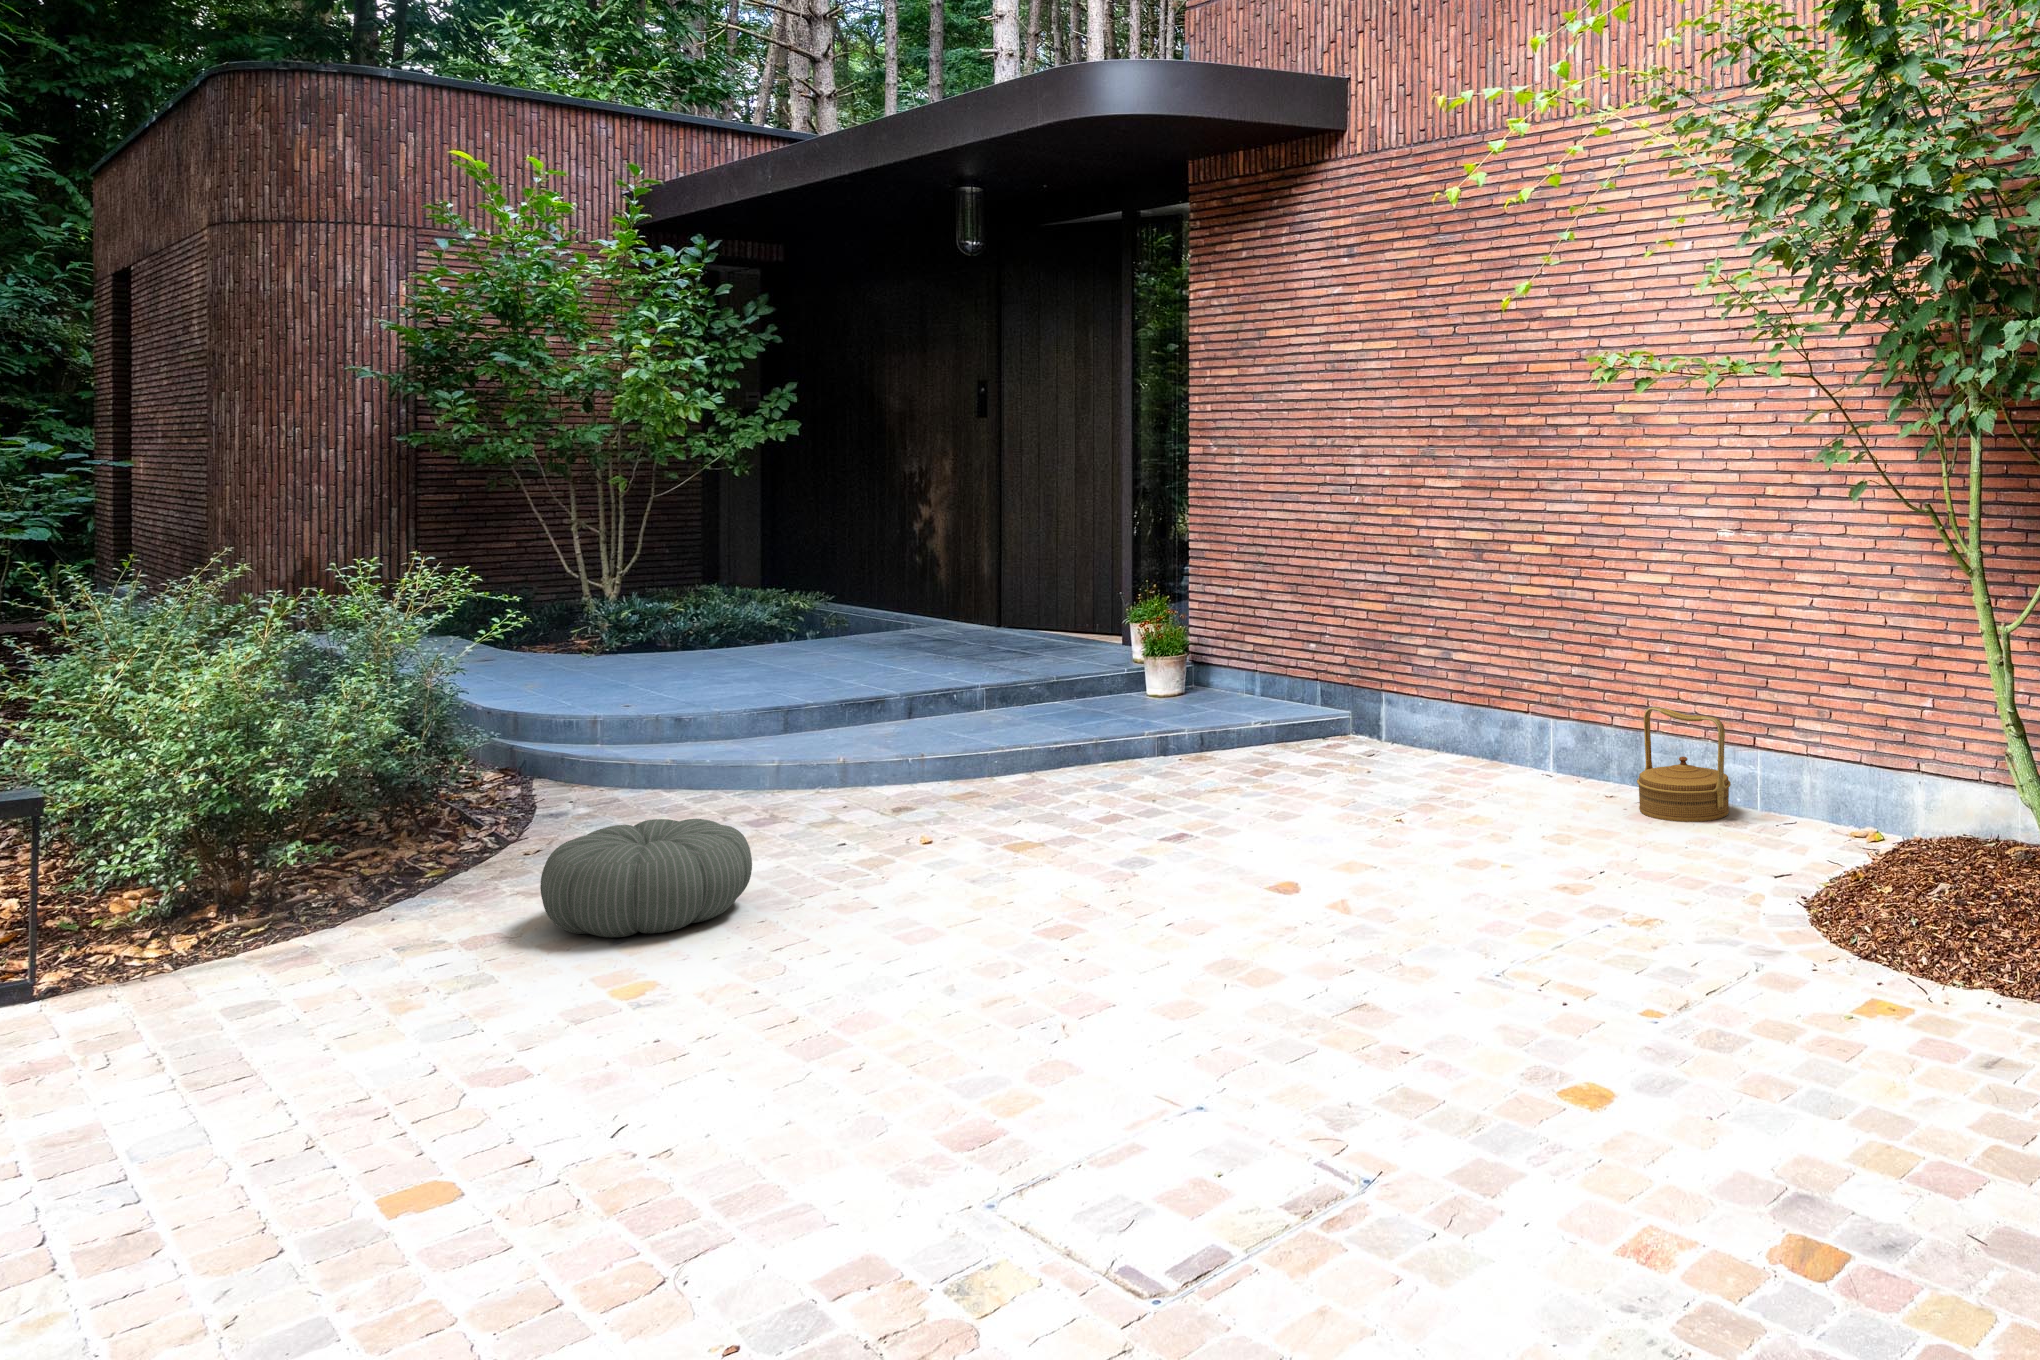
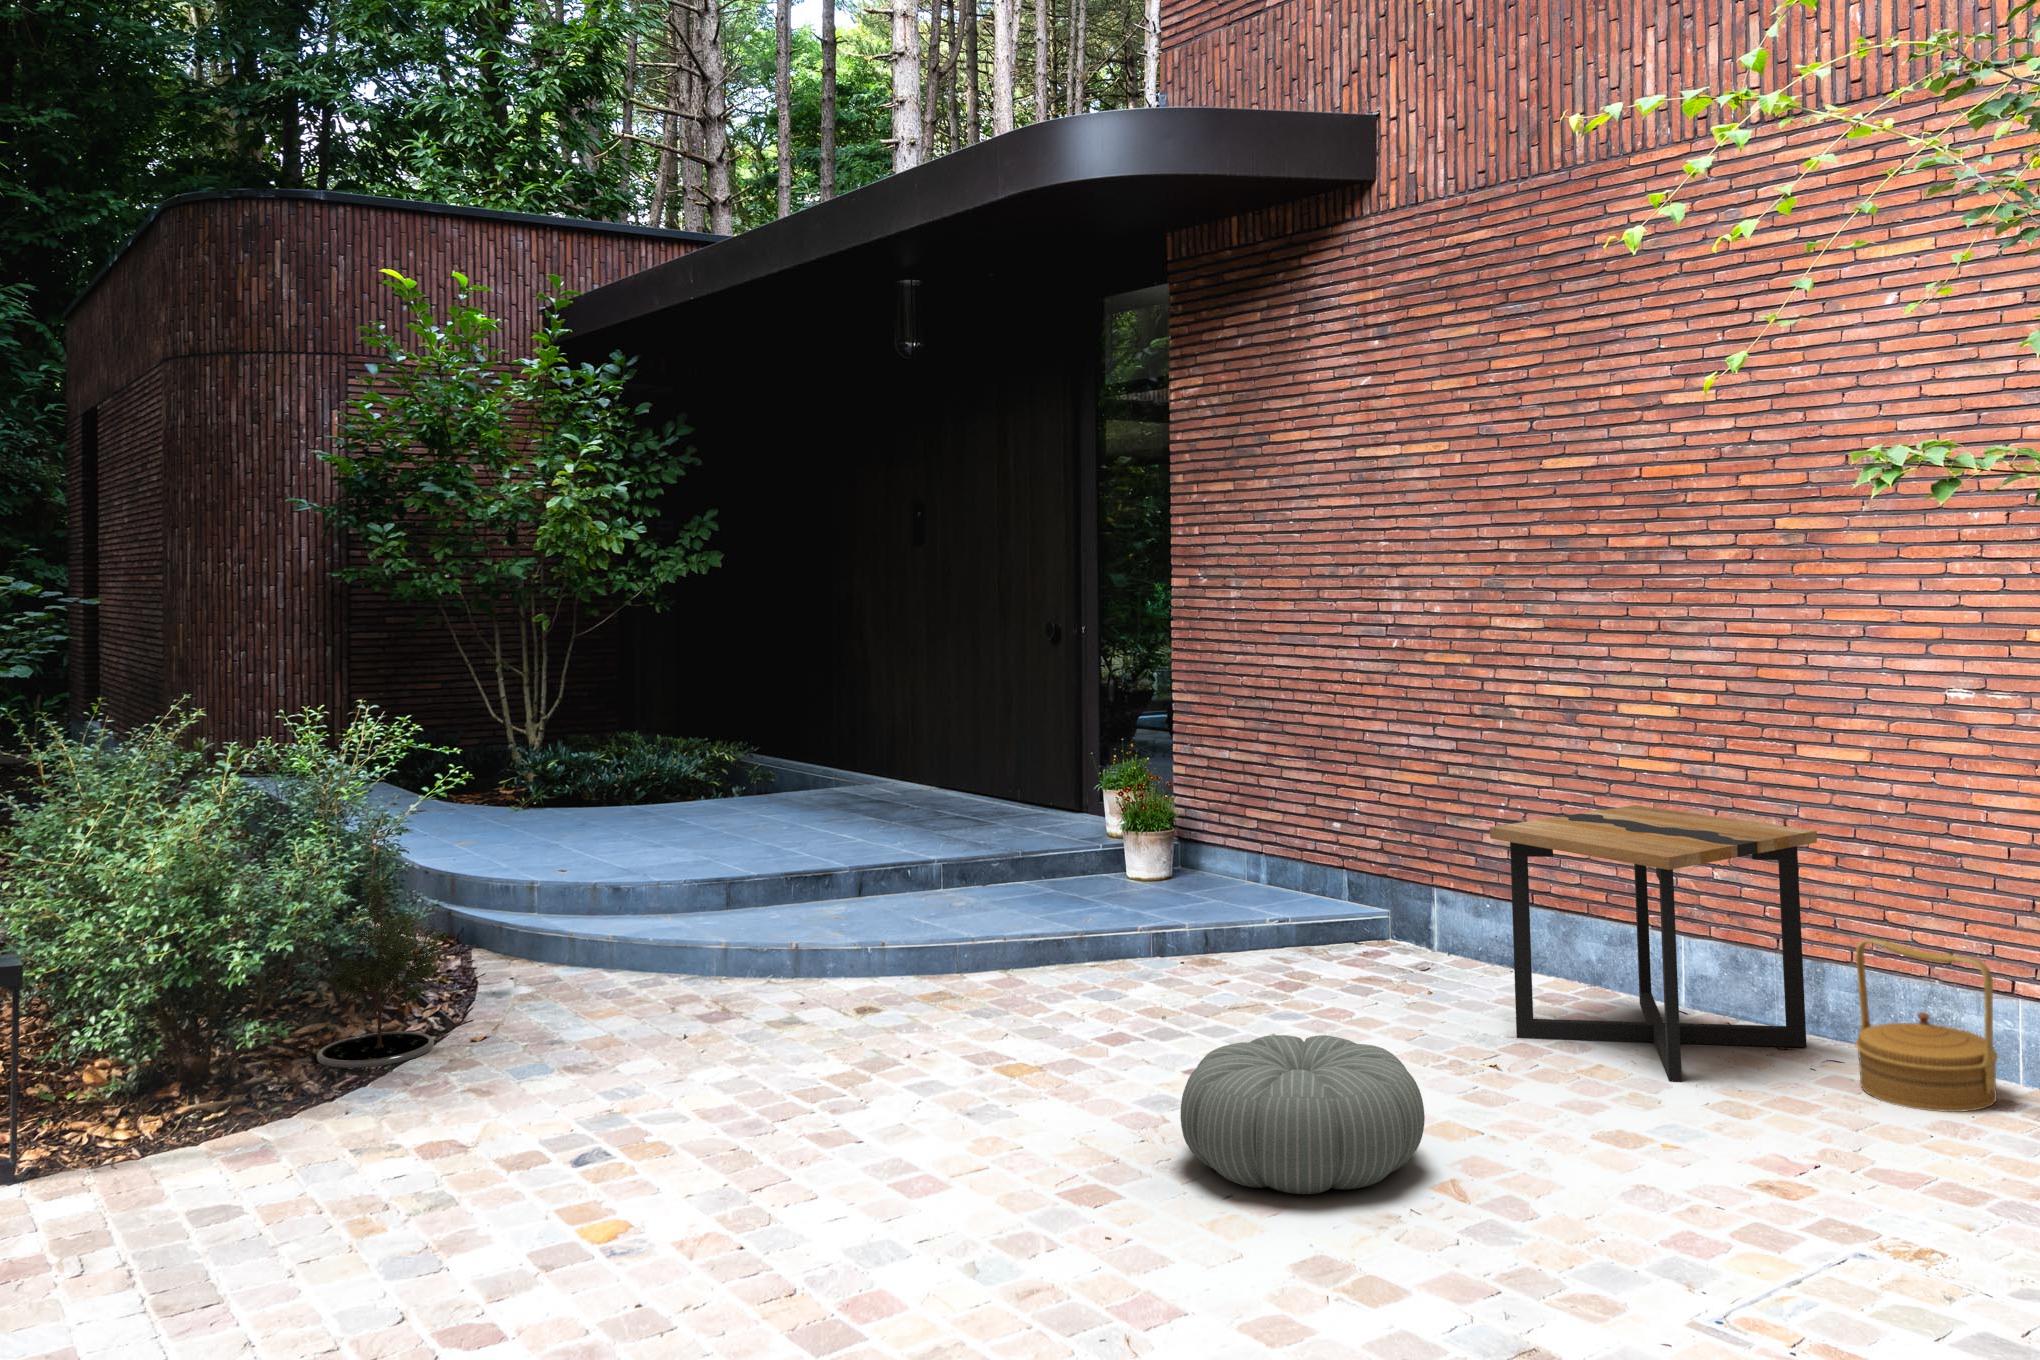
side table: none [1398,619,1630,810] -> present [1490,805,1817,1082]
potted tree: none [494,662,607,818] -> present [317,861,451,1068]
pouf: present [540,819,752,937] -> present [1181,1035,1425,1194]

